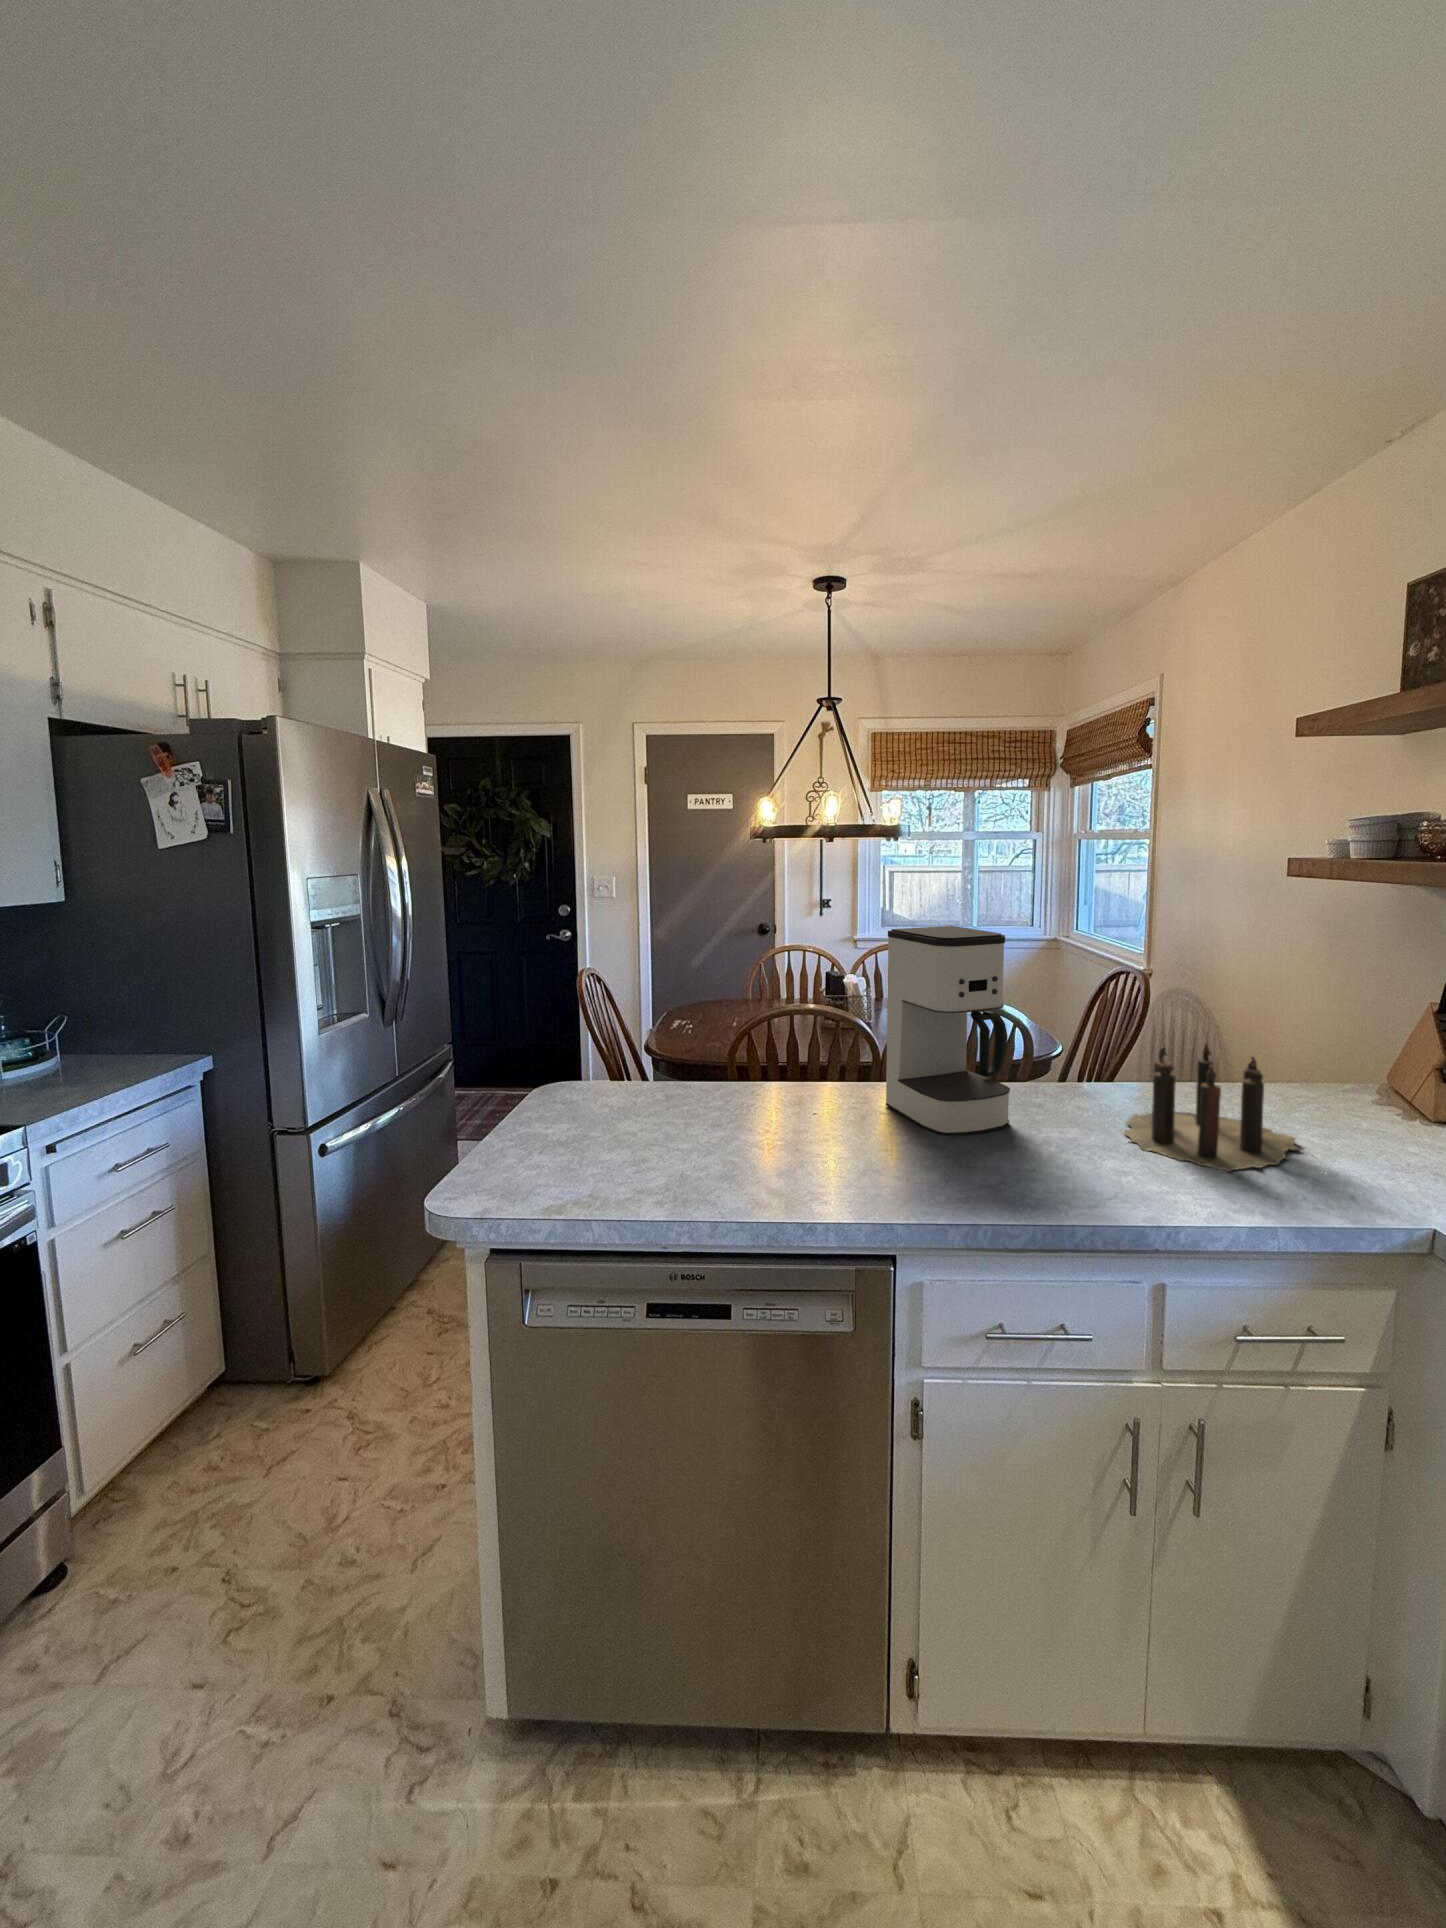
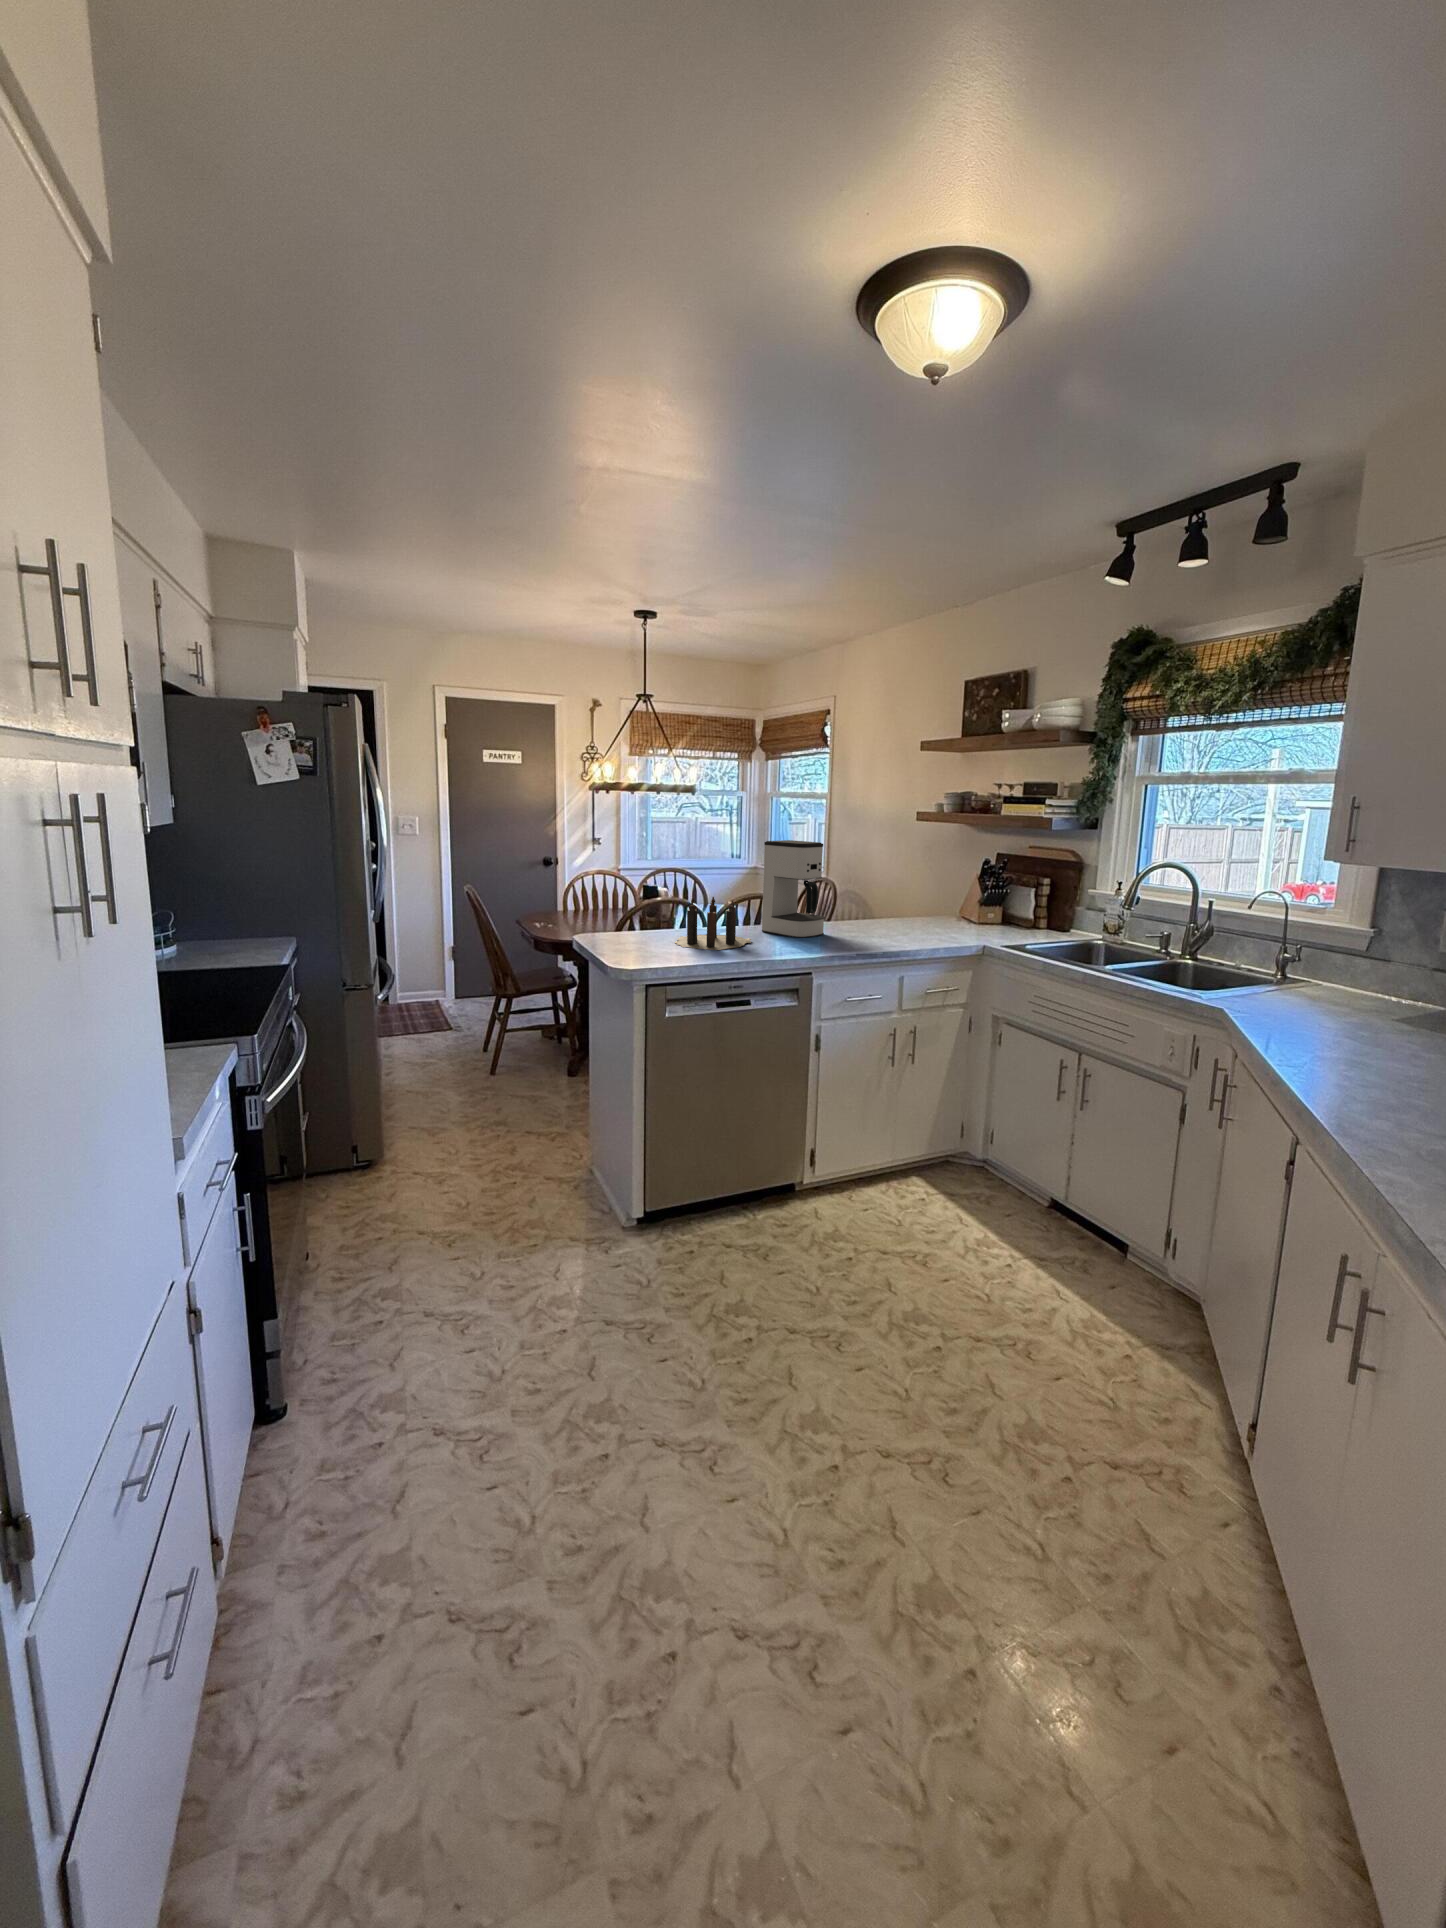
candle: present [1124,1043,1299,1172] -> present [675,897,751,950]

